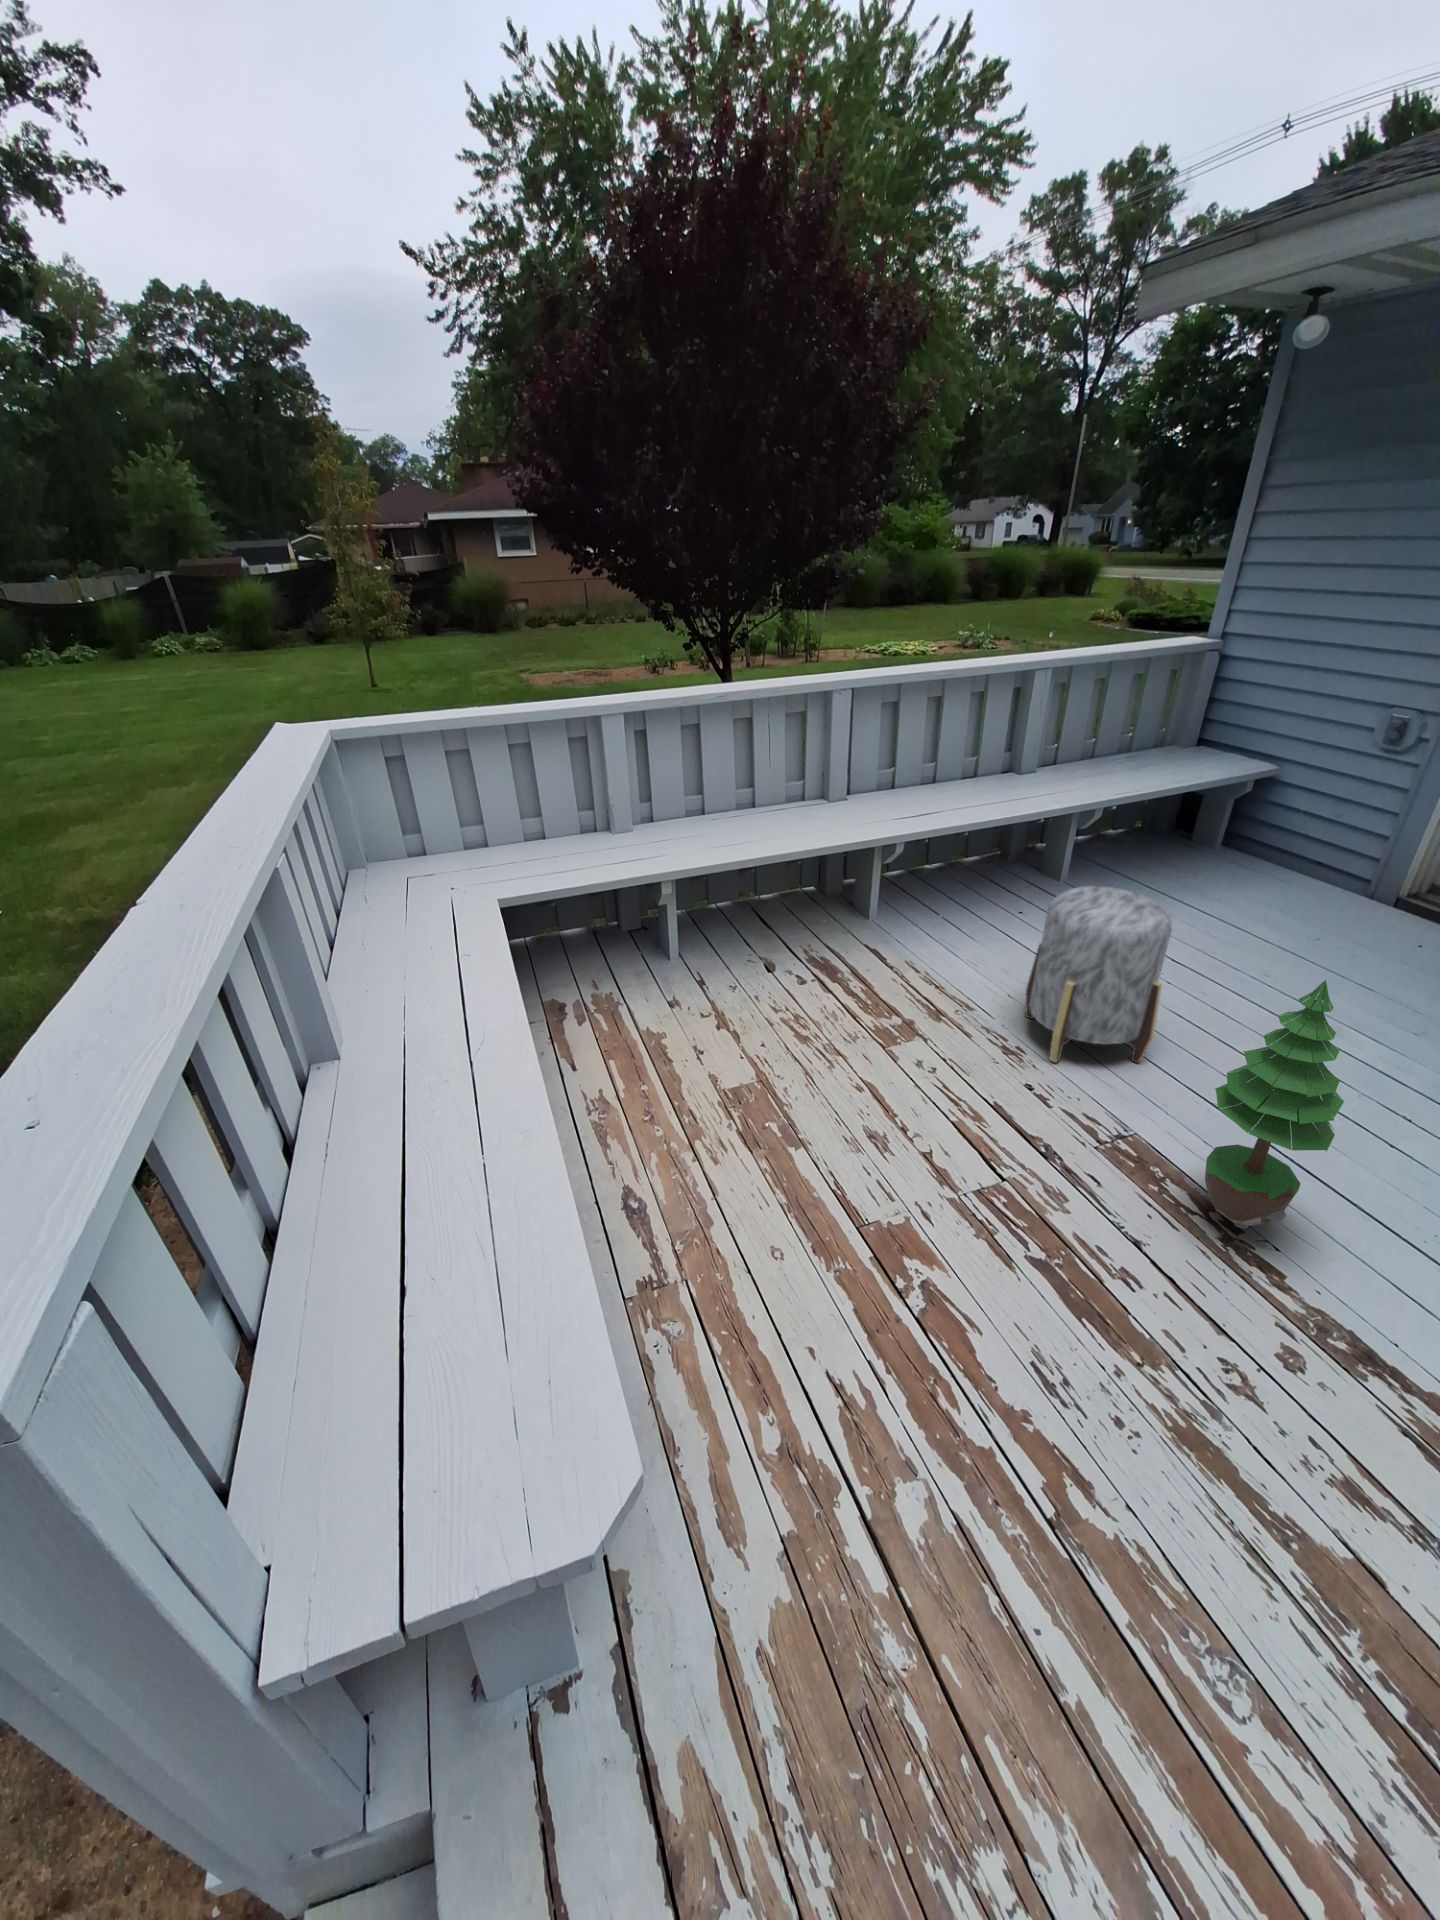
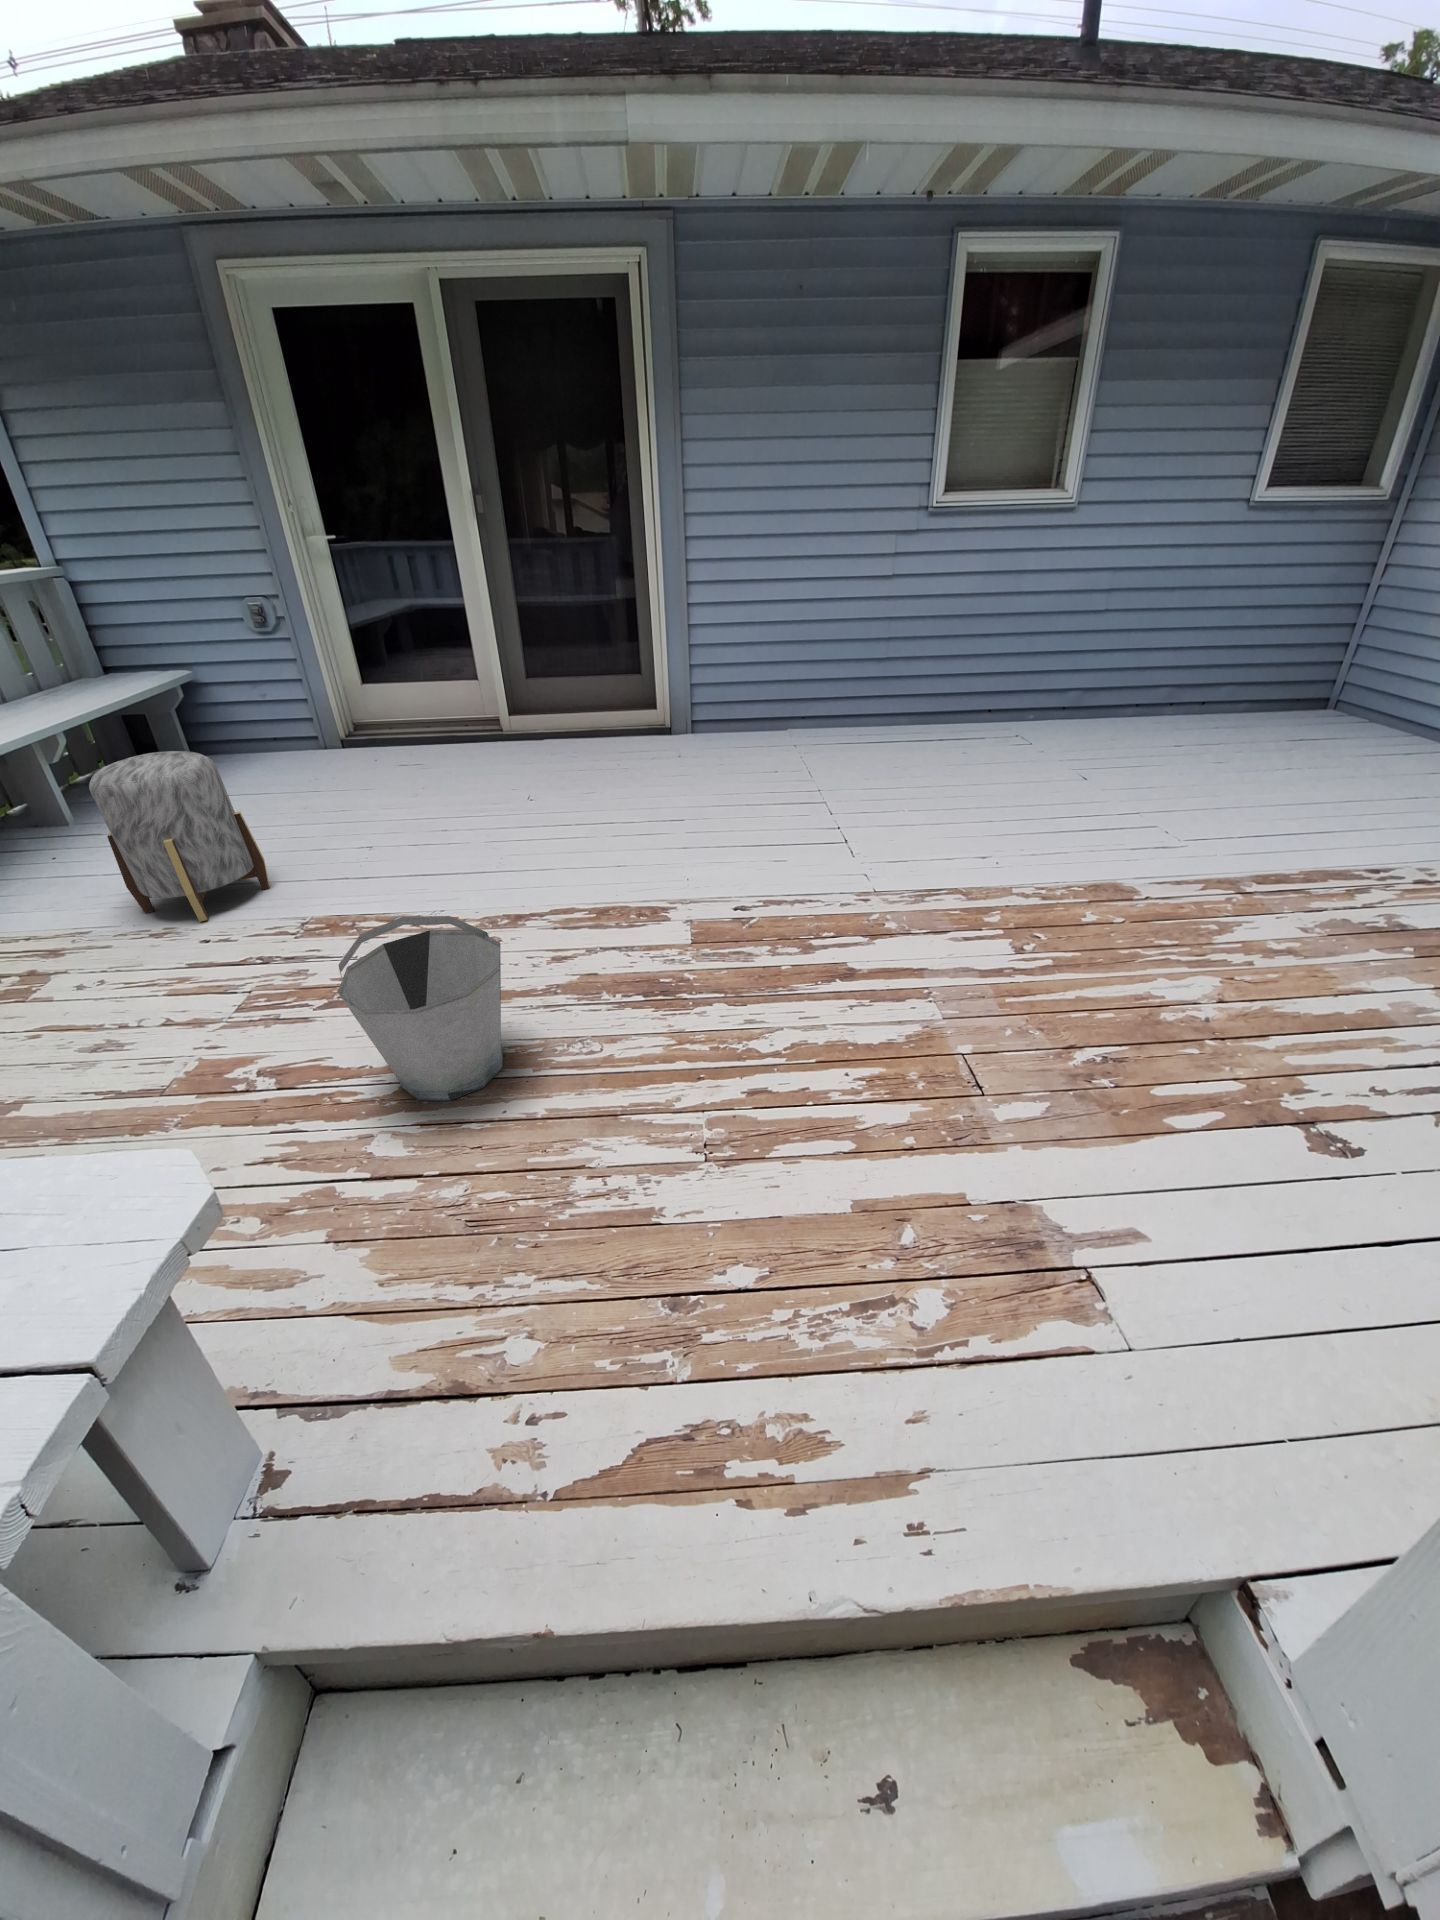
potted tree: present [1205,980,1344,1229] -> none [334,702,432,914]
bucket: none [977,1289,1204,1566] -> present [338,916,503,1101]

